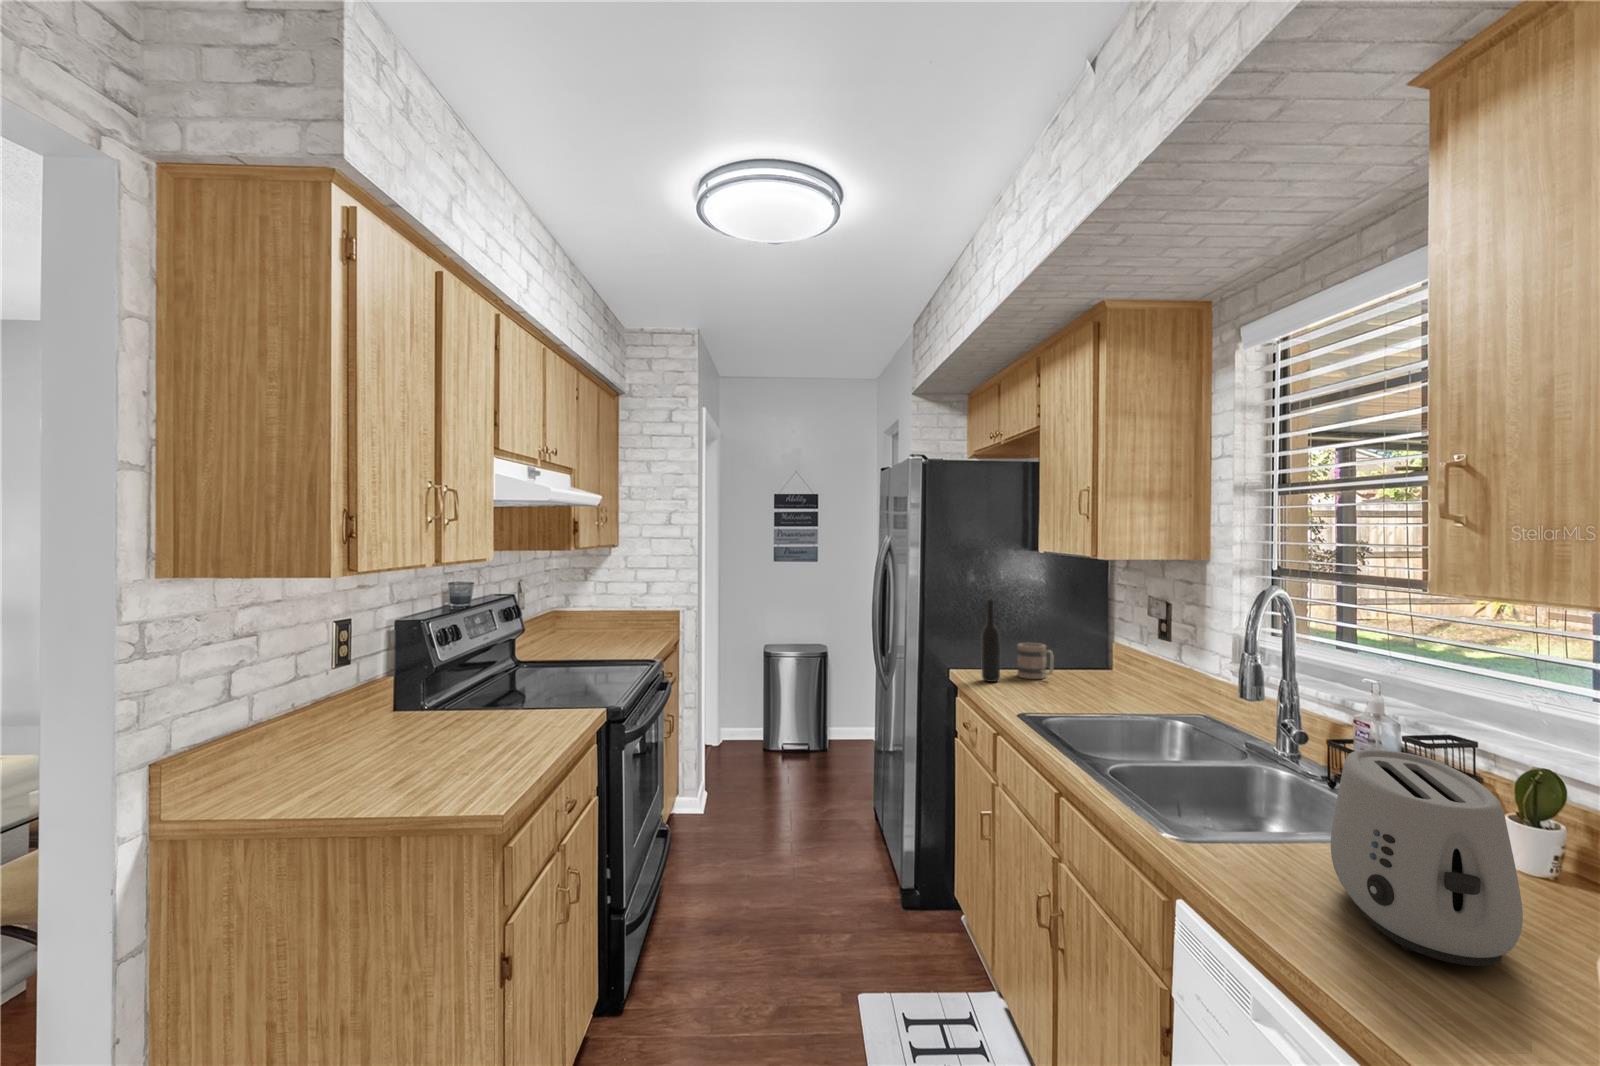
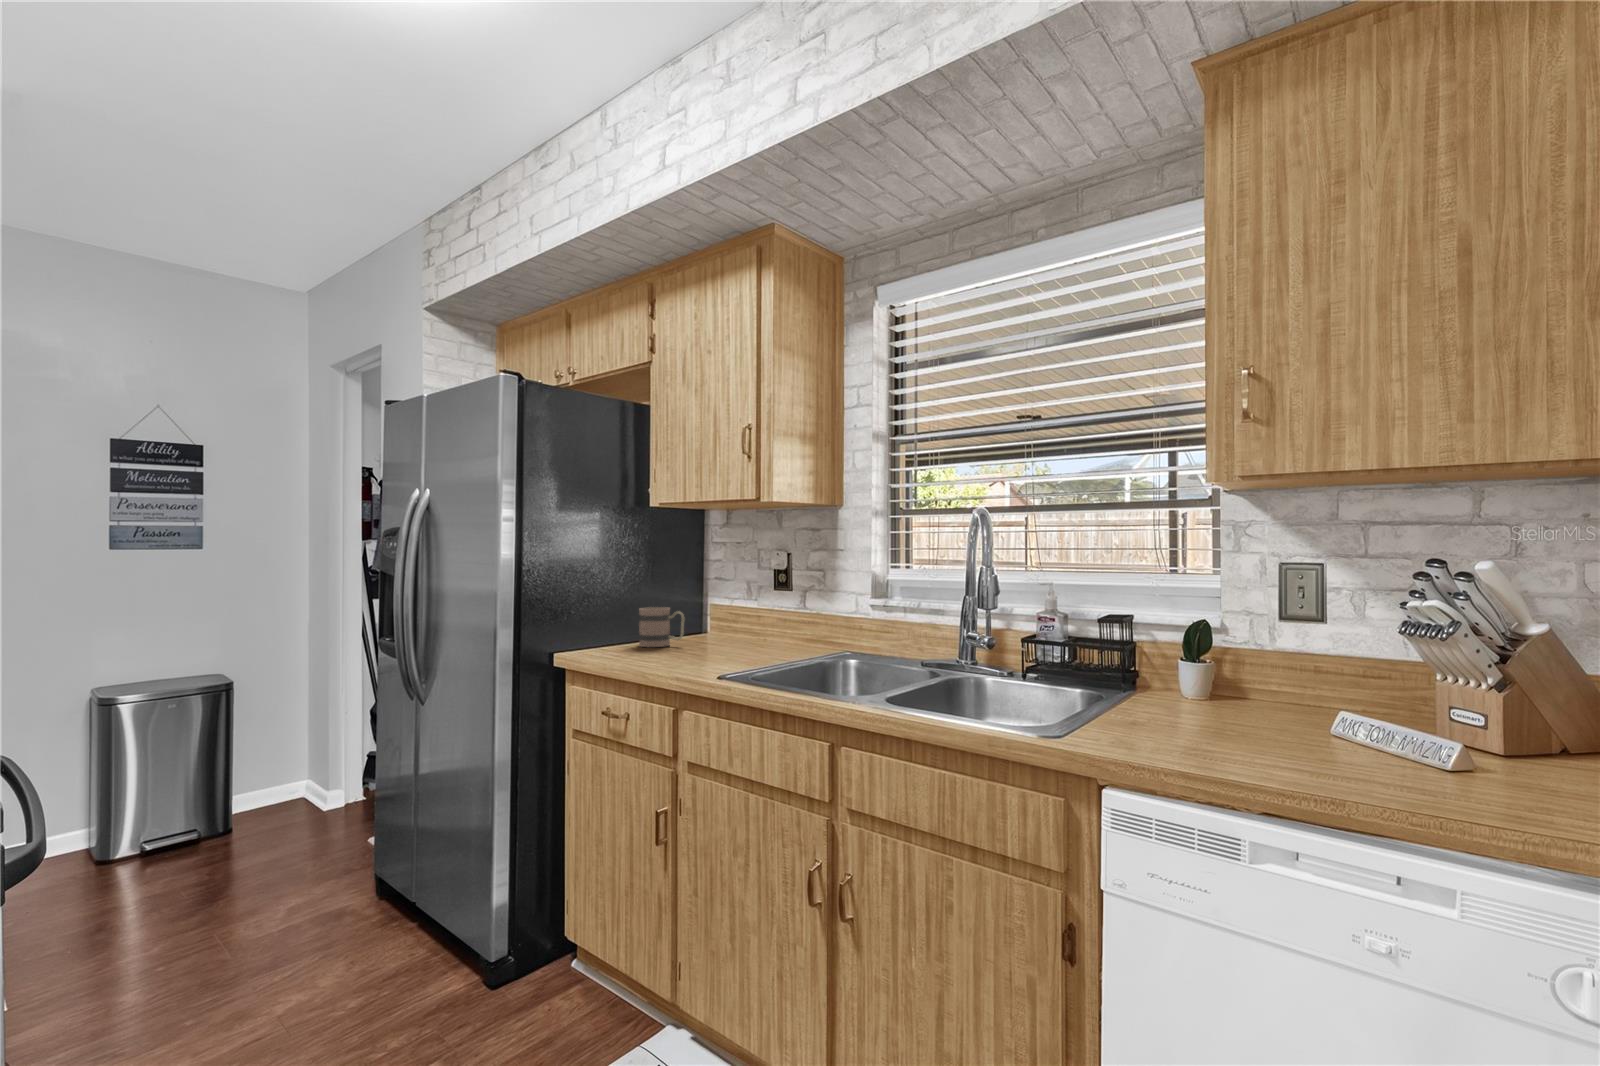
bottle: present [981,600,1000,682] -> none [612,554,634,654]
toaster: present [1331,750,1523,966] -> none [1172,607,1366,749]

